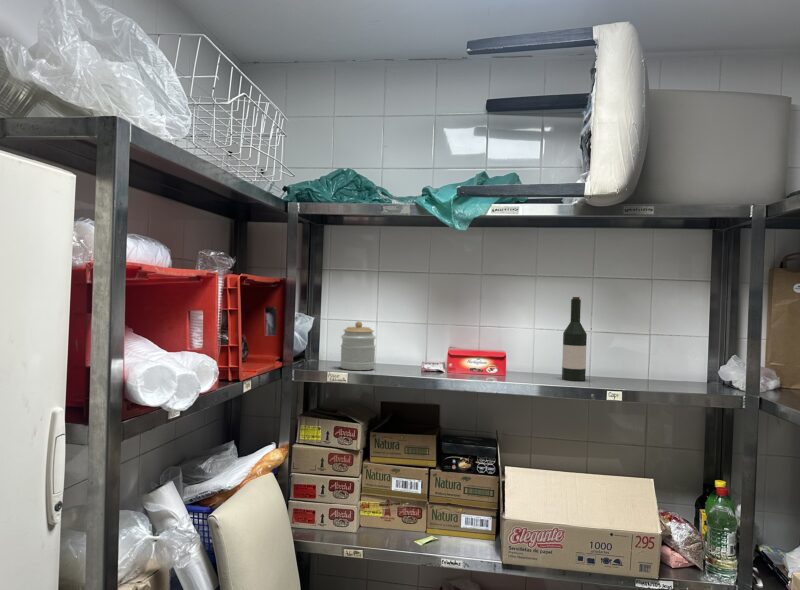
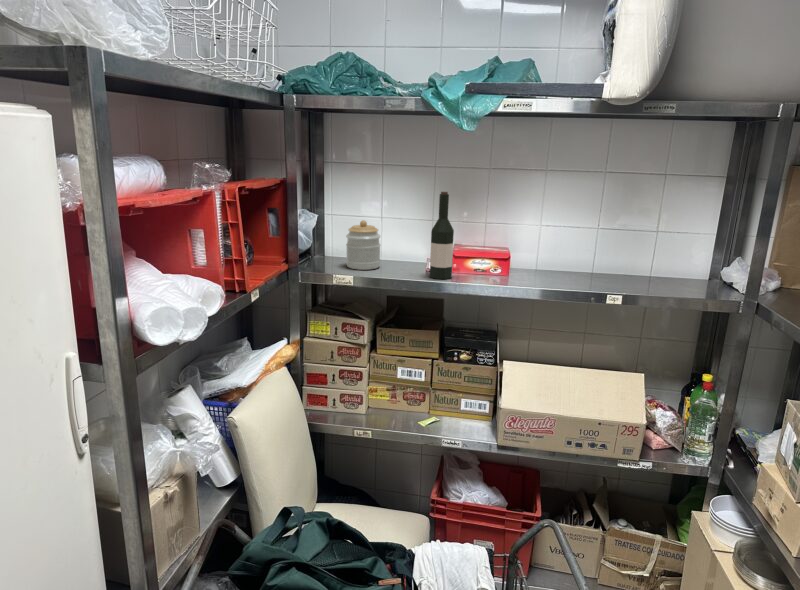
wine bottle: present [562,297,587,381] -> present [430,192,454,279]

